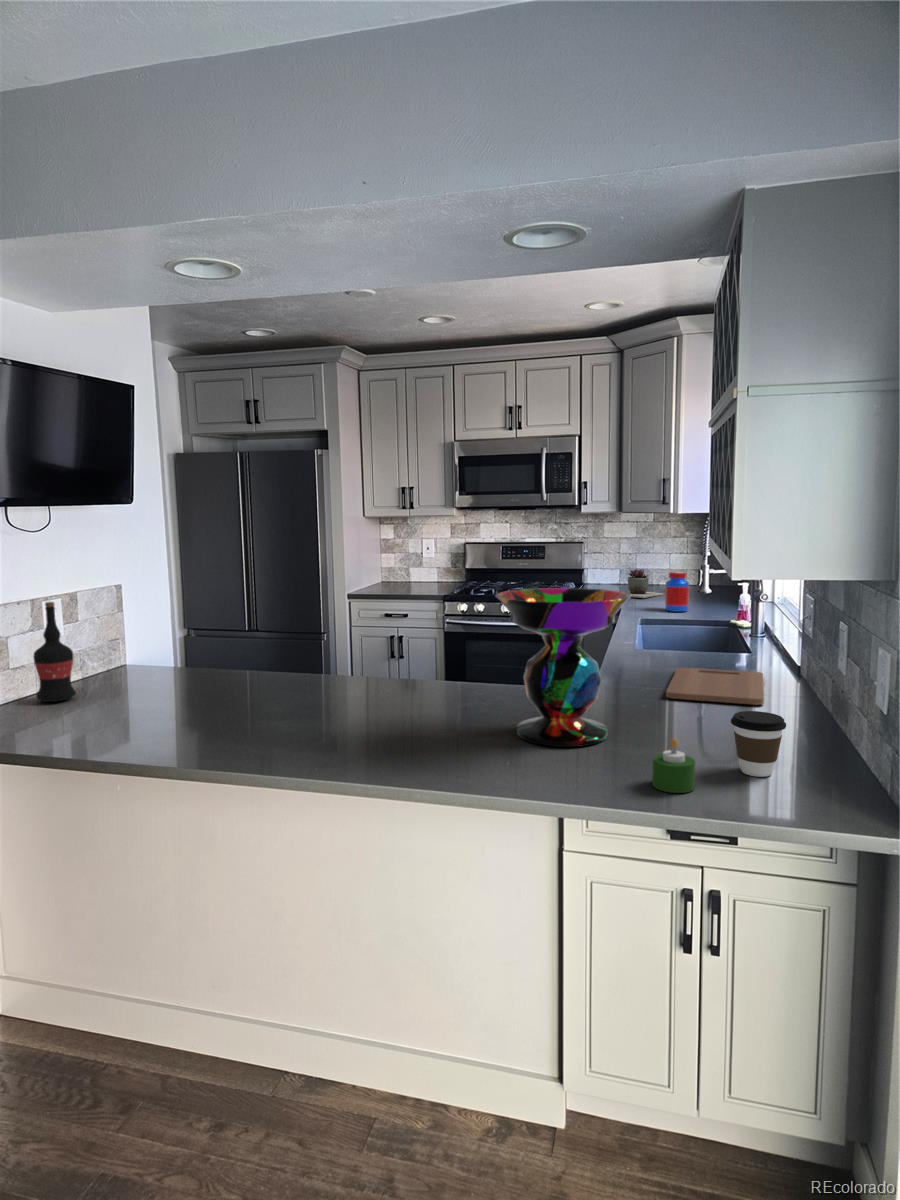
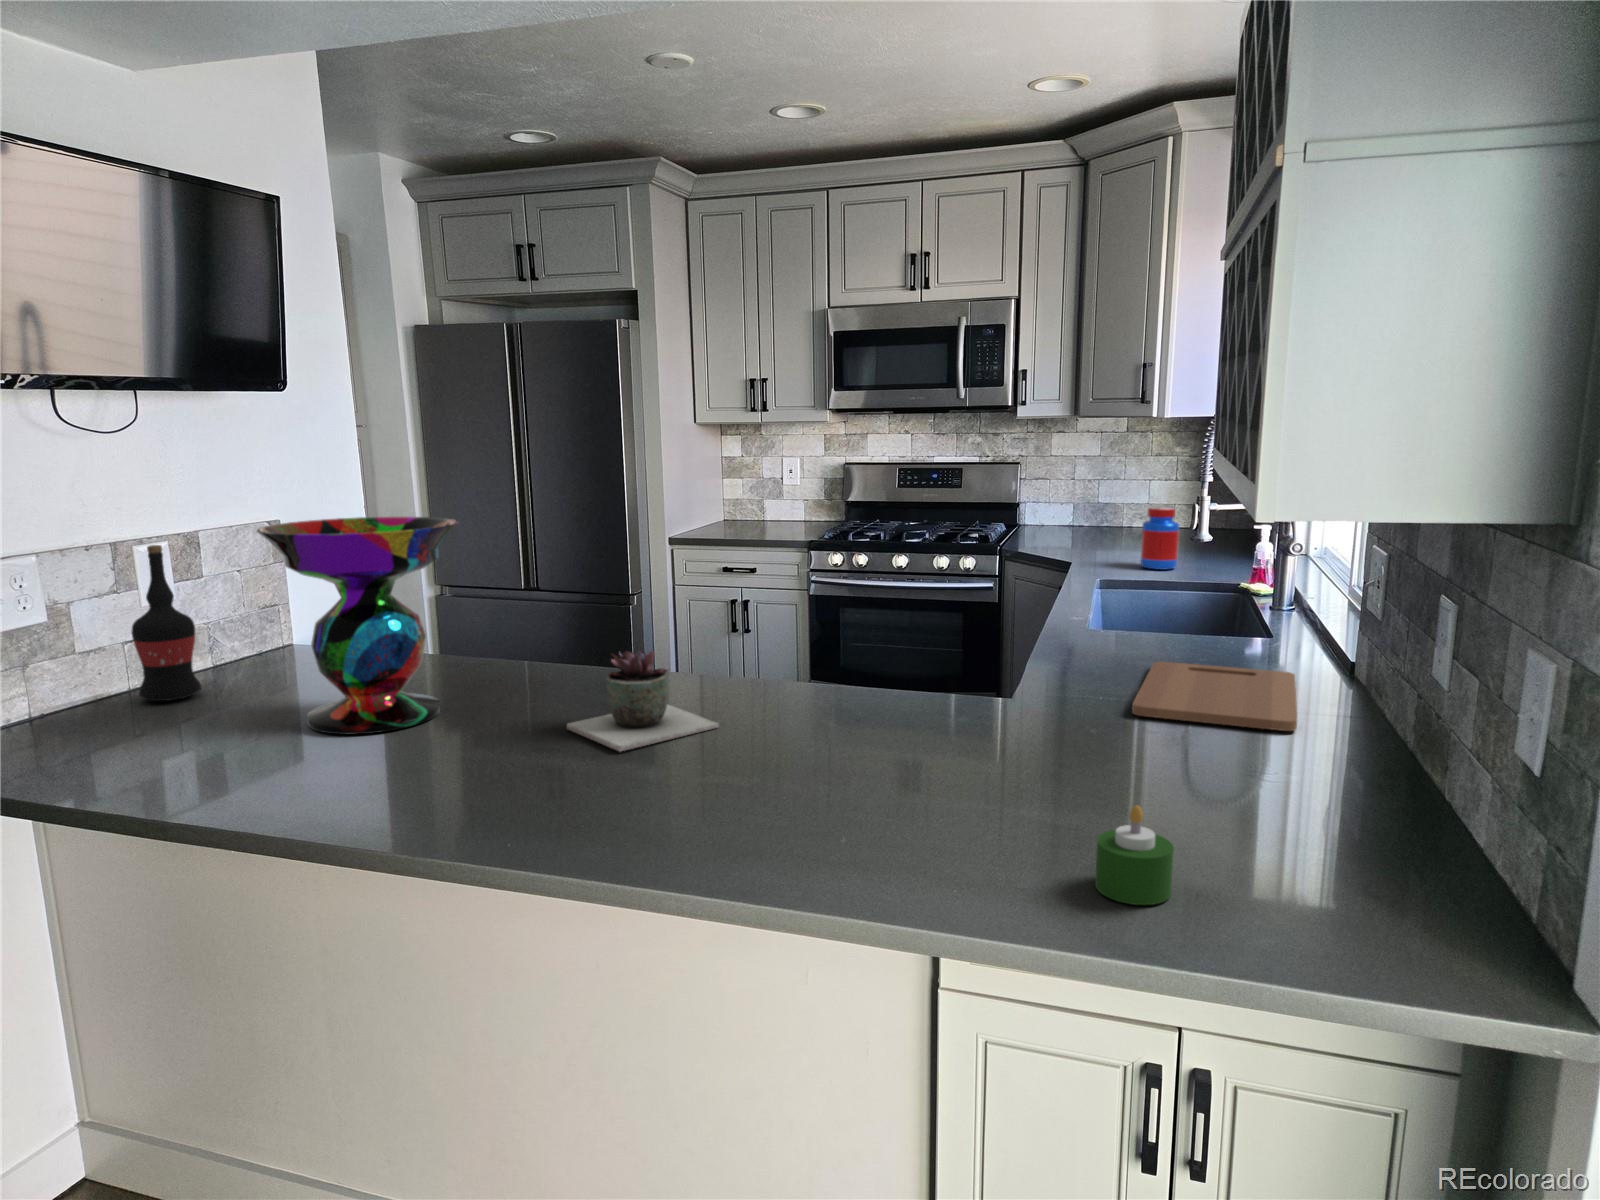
succulent plant: present [625,569,663,598] -> present [567,651,719,751]
decorative bowl: present [496,588,631,747] -> present [256,517,458,735]
coffee cup: present [731,711,786,777] -> none [1241,755,1343,875]

